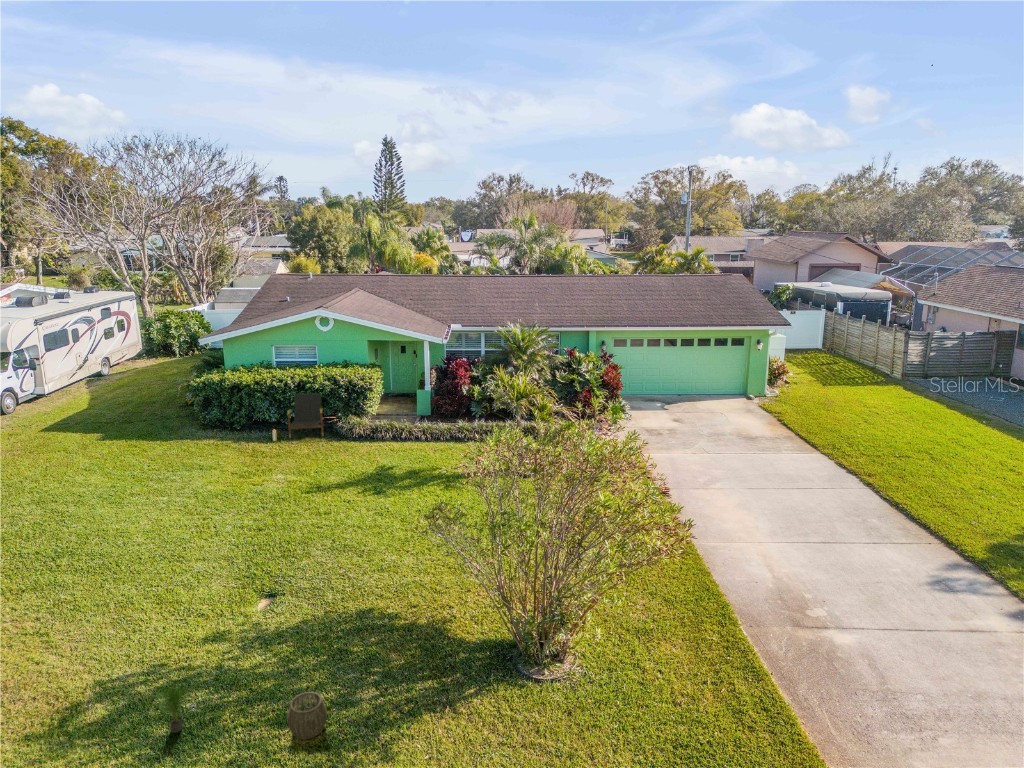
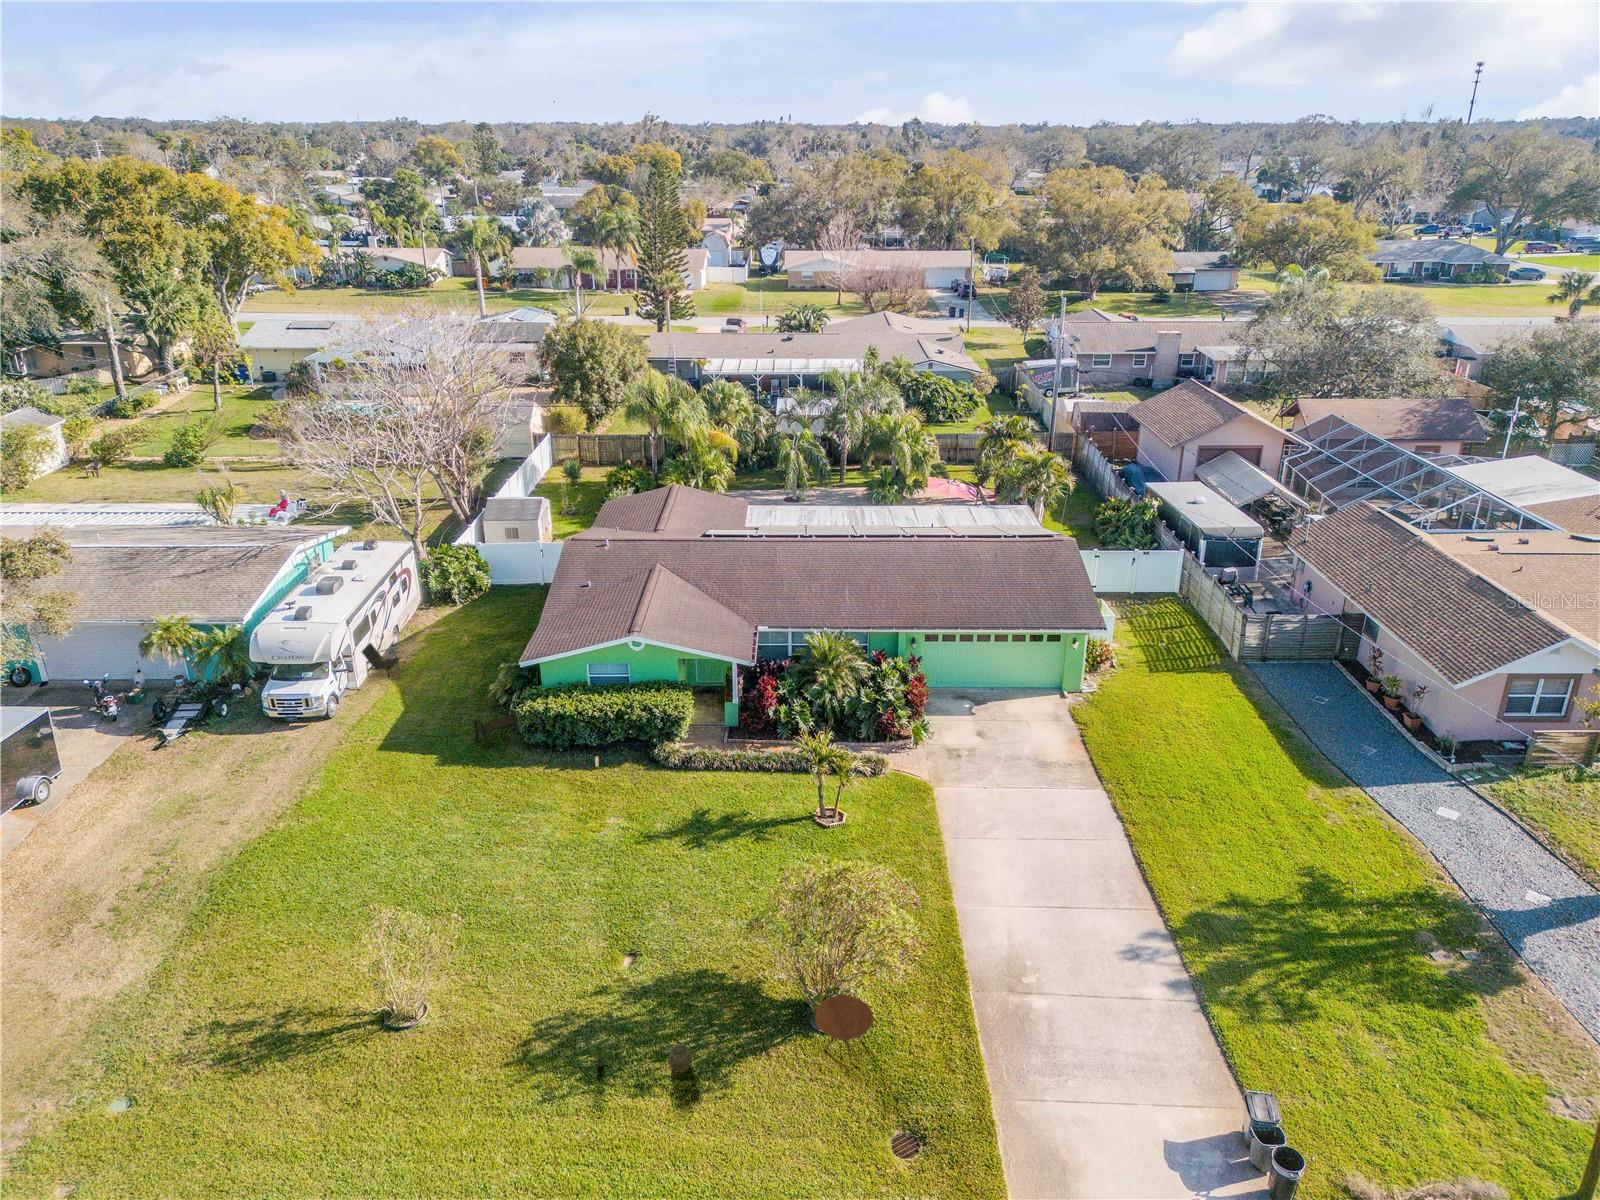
bench: none [150,390,201,427] -> present [474,708,519,749]
lounge chair: present [287,393,323,438] -> present [362,643,400,677]
round table: none [527,617,619,718] -> present [815,995,873,1061]

